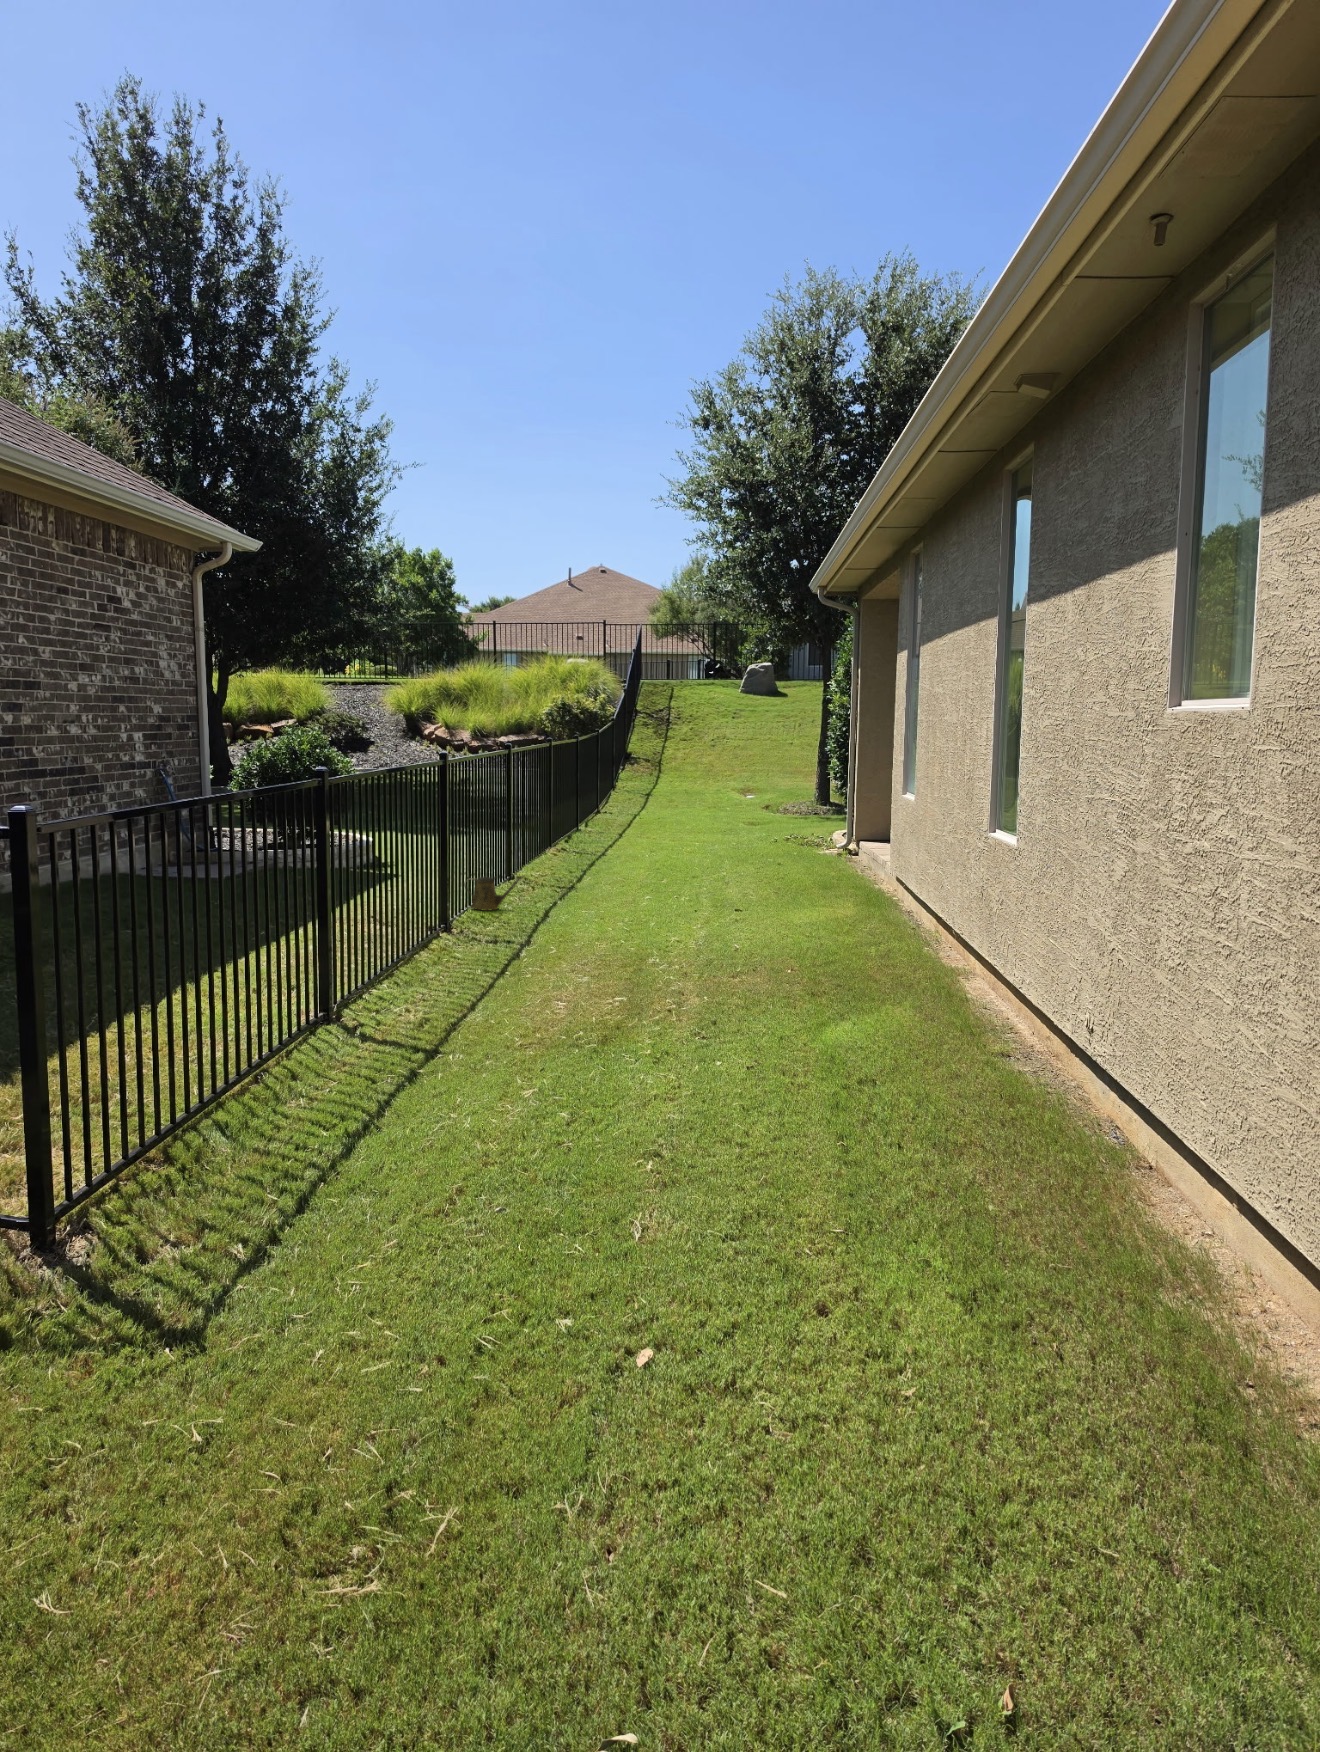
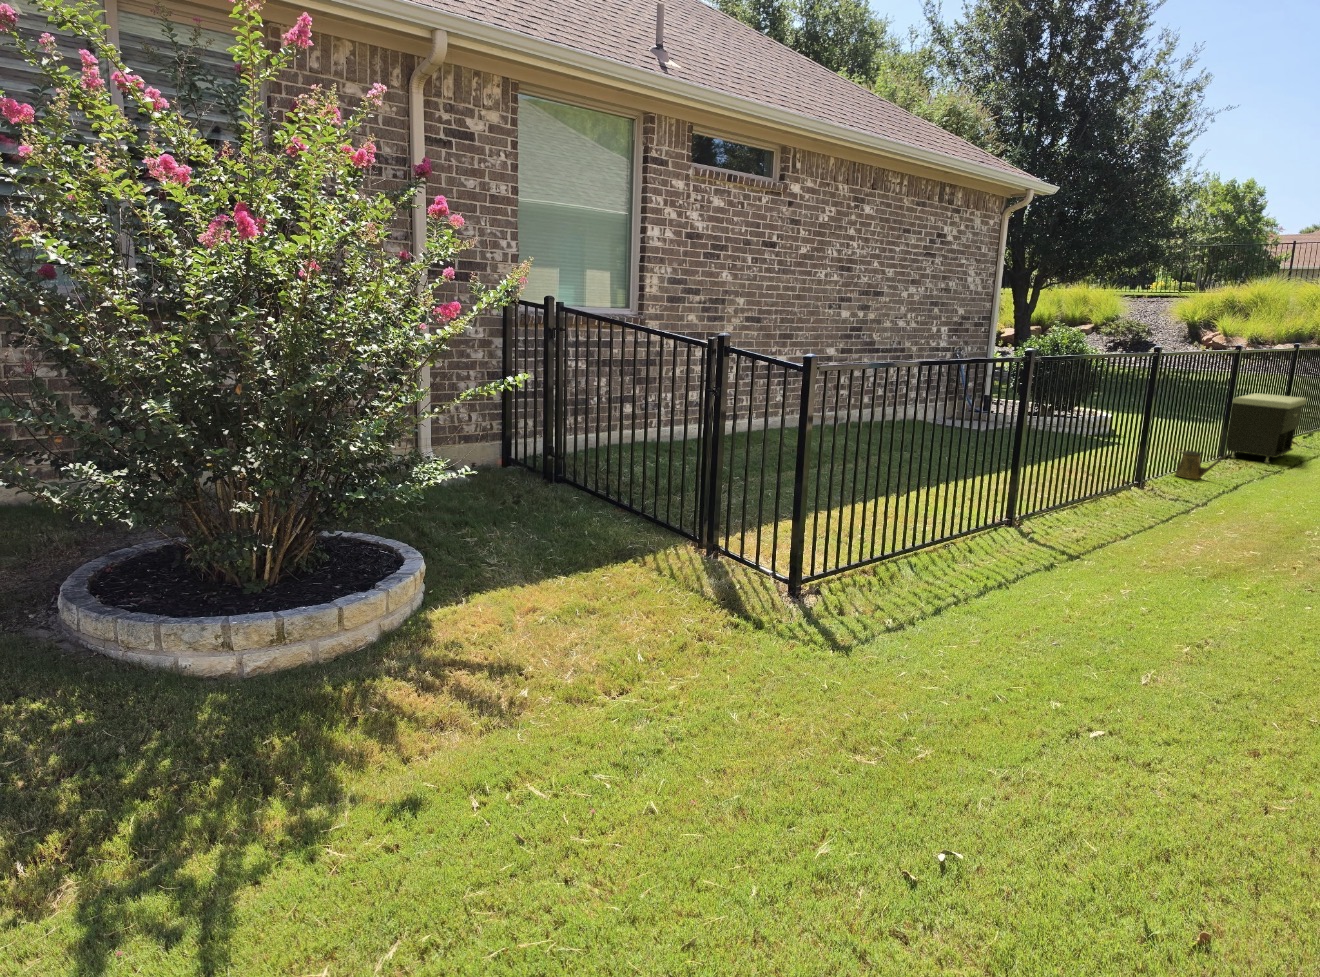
storage bench: none [502,800,567,877] -> present [1227,393,1306,462]

